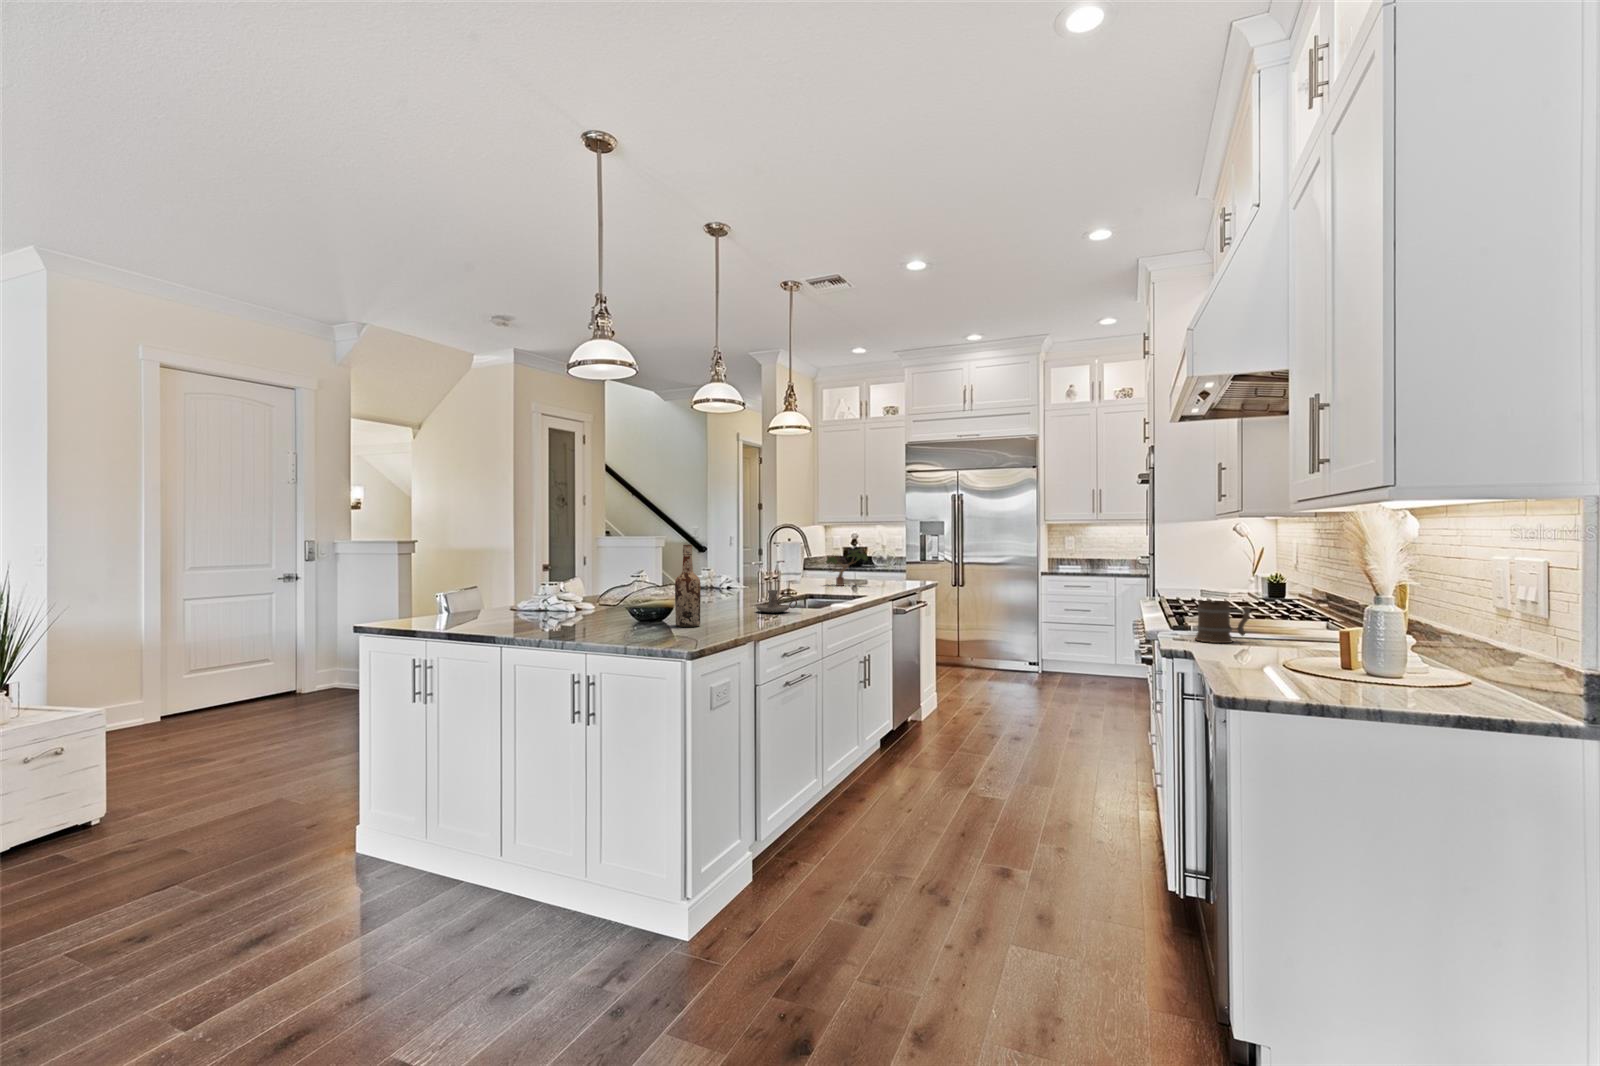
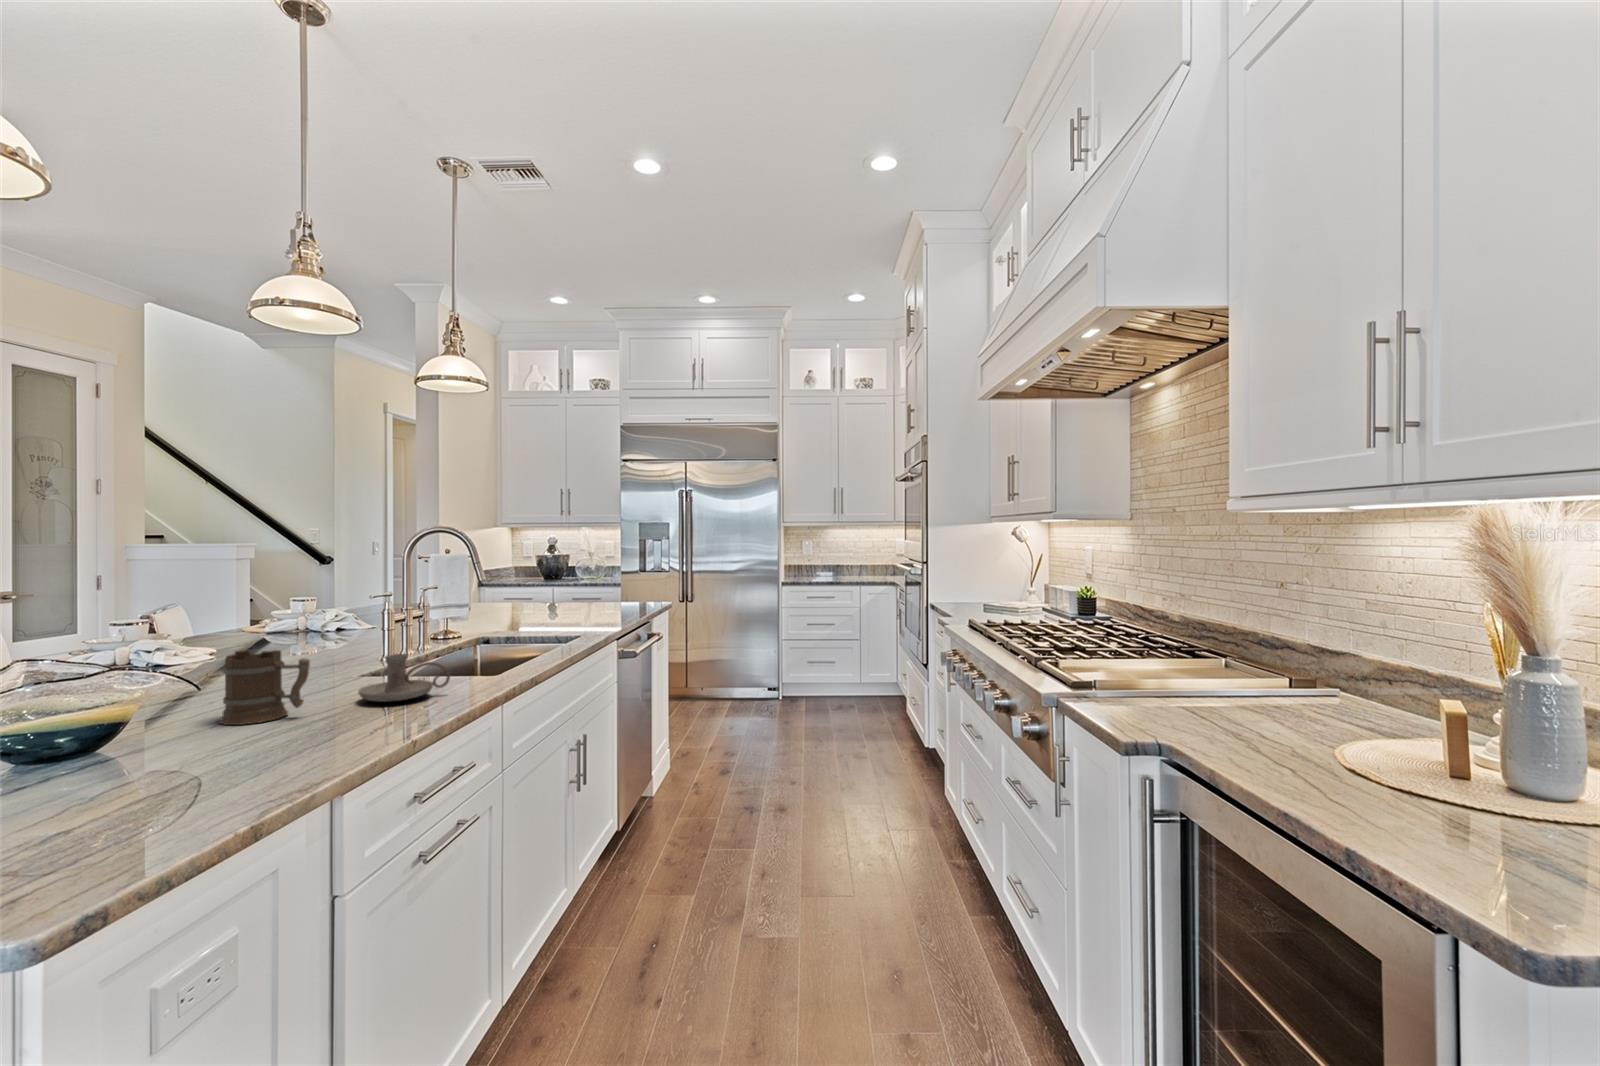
wine bottle: present [675,545,701,627] -> none [75,576,165,797]
potted plant: present [826,549,868,586] -> none [502,558,589,617]
mug: present [1195,600,1250,643] -> present [219,650,310,725]

